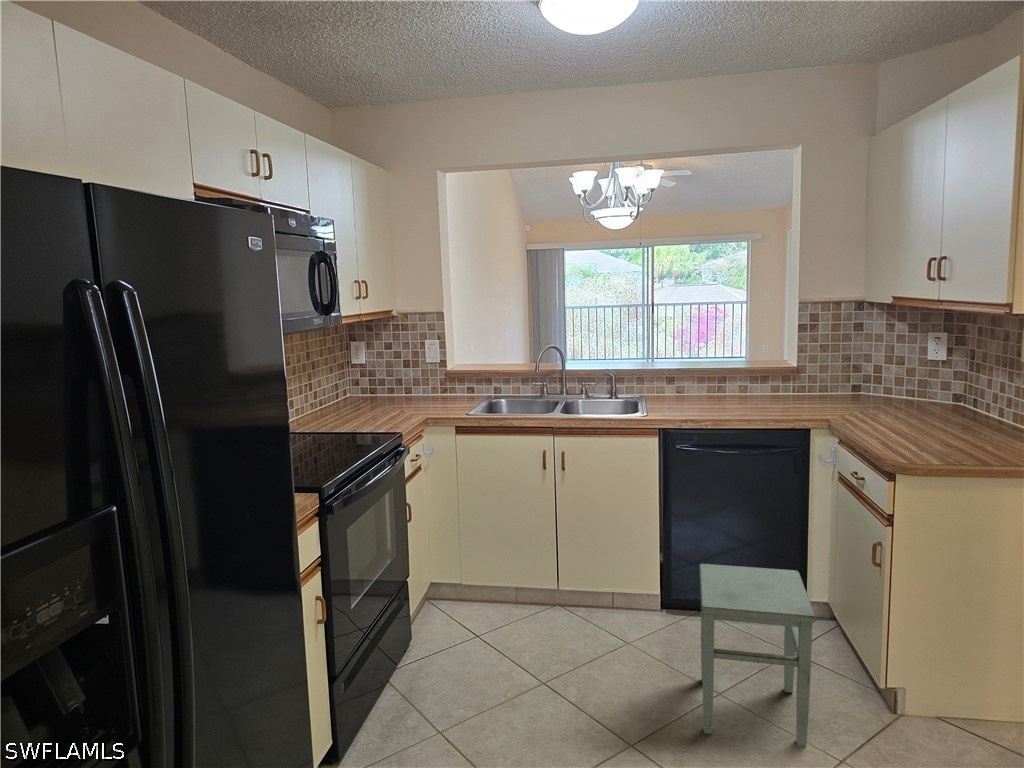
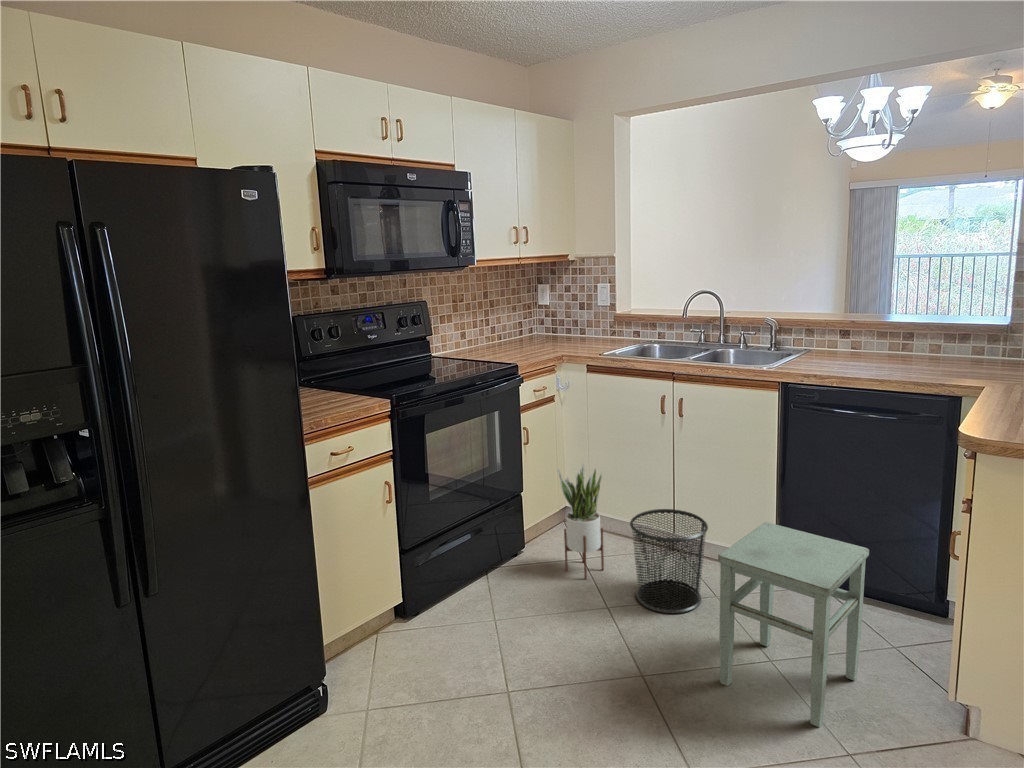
potted plant: none [465,536,508,663] -> present [557,463,604,579]
waste bin: none [551,567,629,678] -> present [630,509,708,614]

